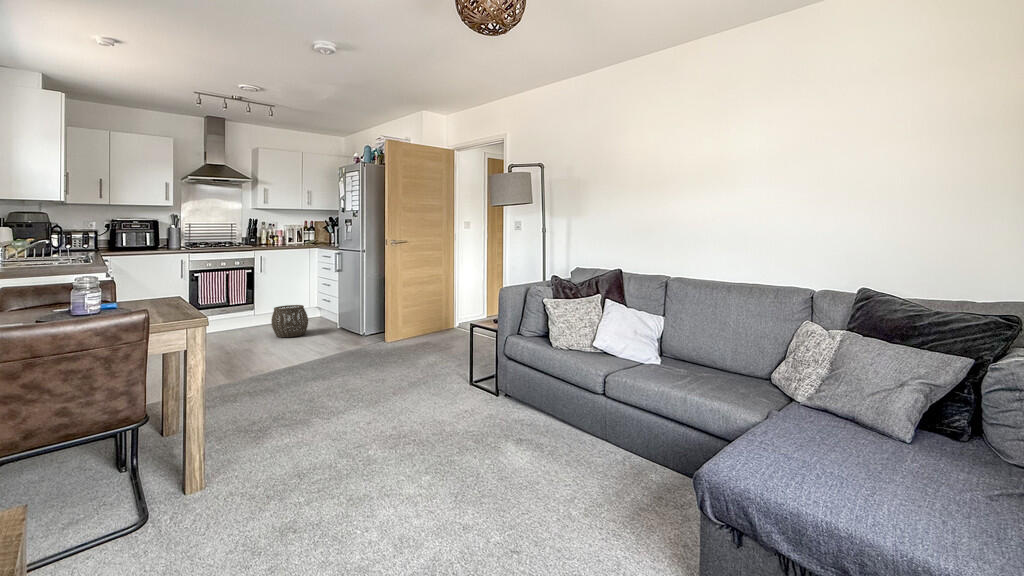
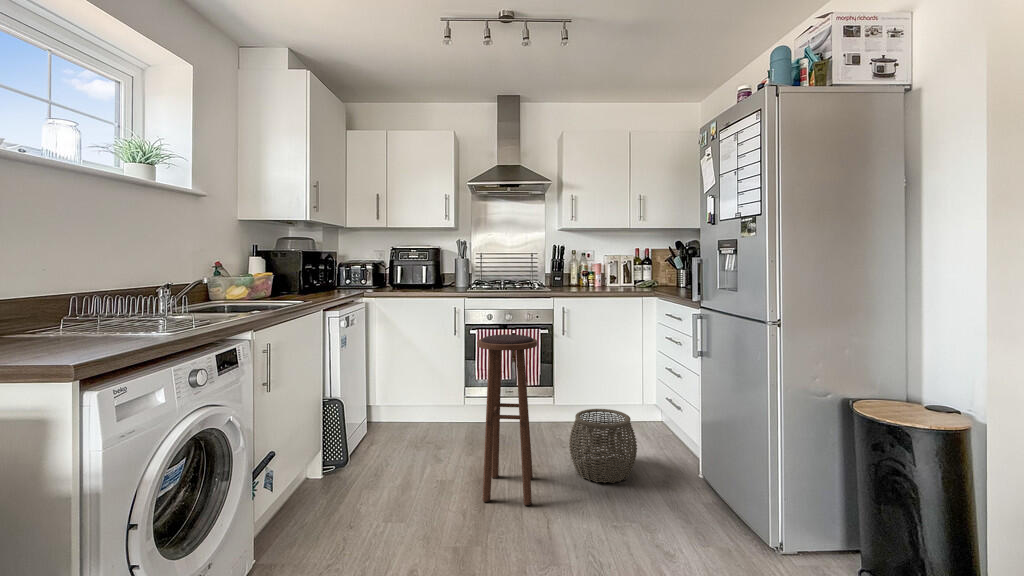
stool: none [215,266,254,349] -> present [477,334,537,505]

